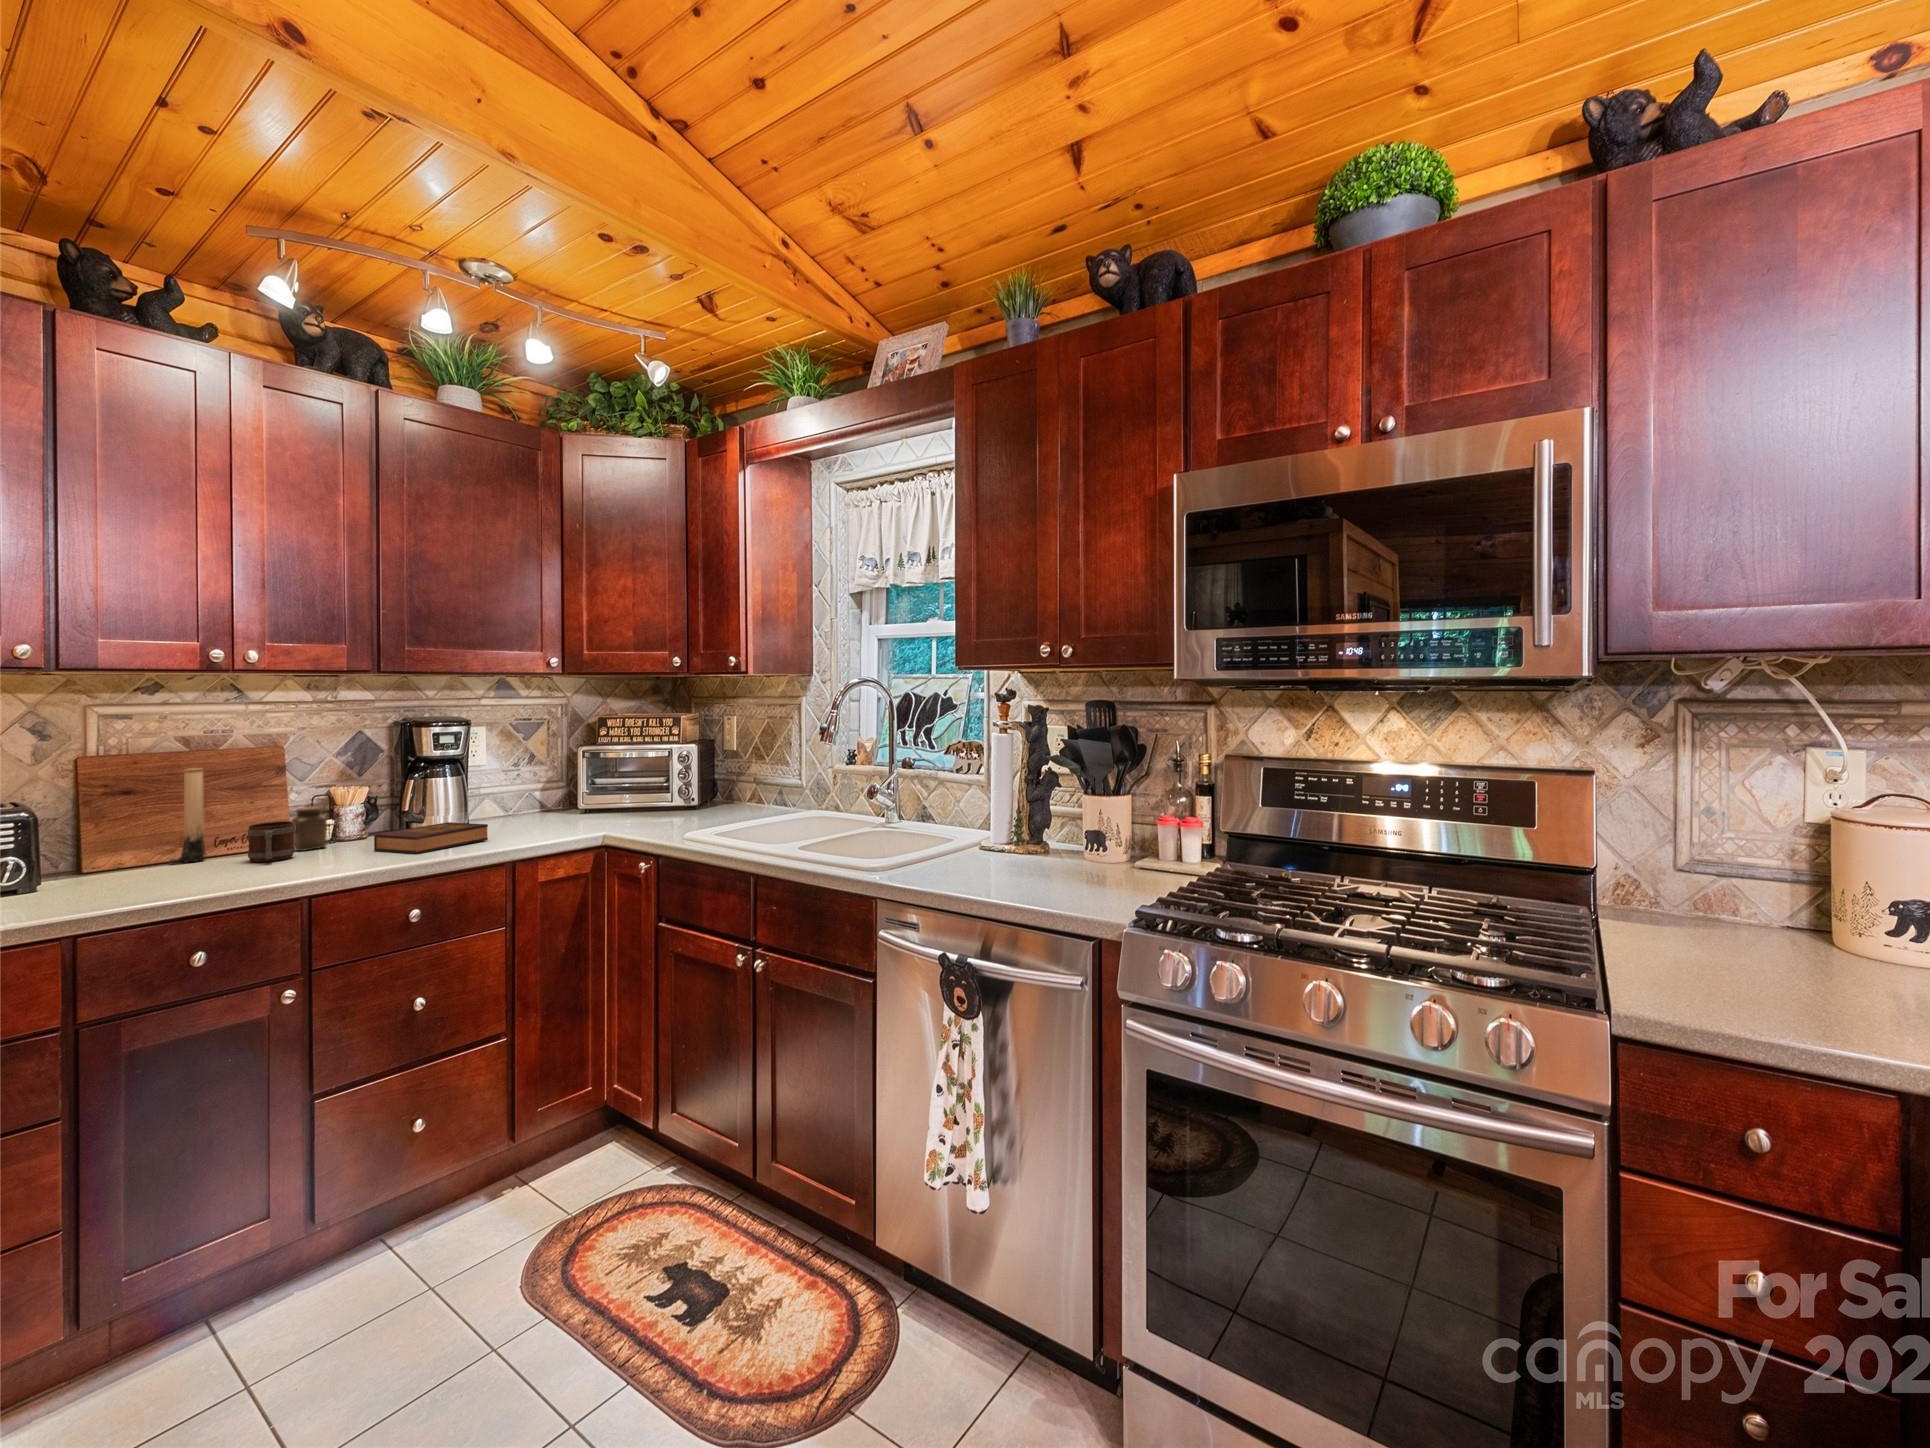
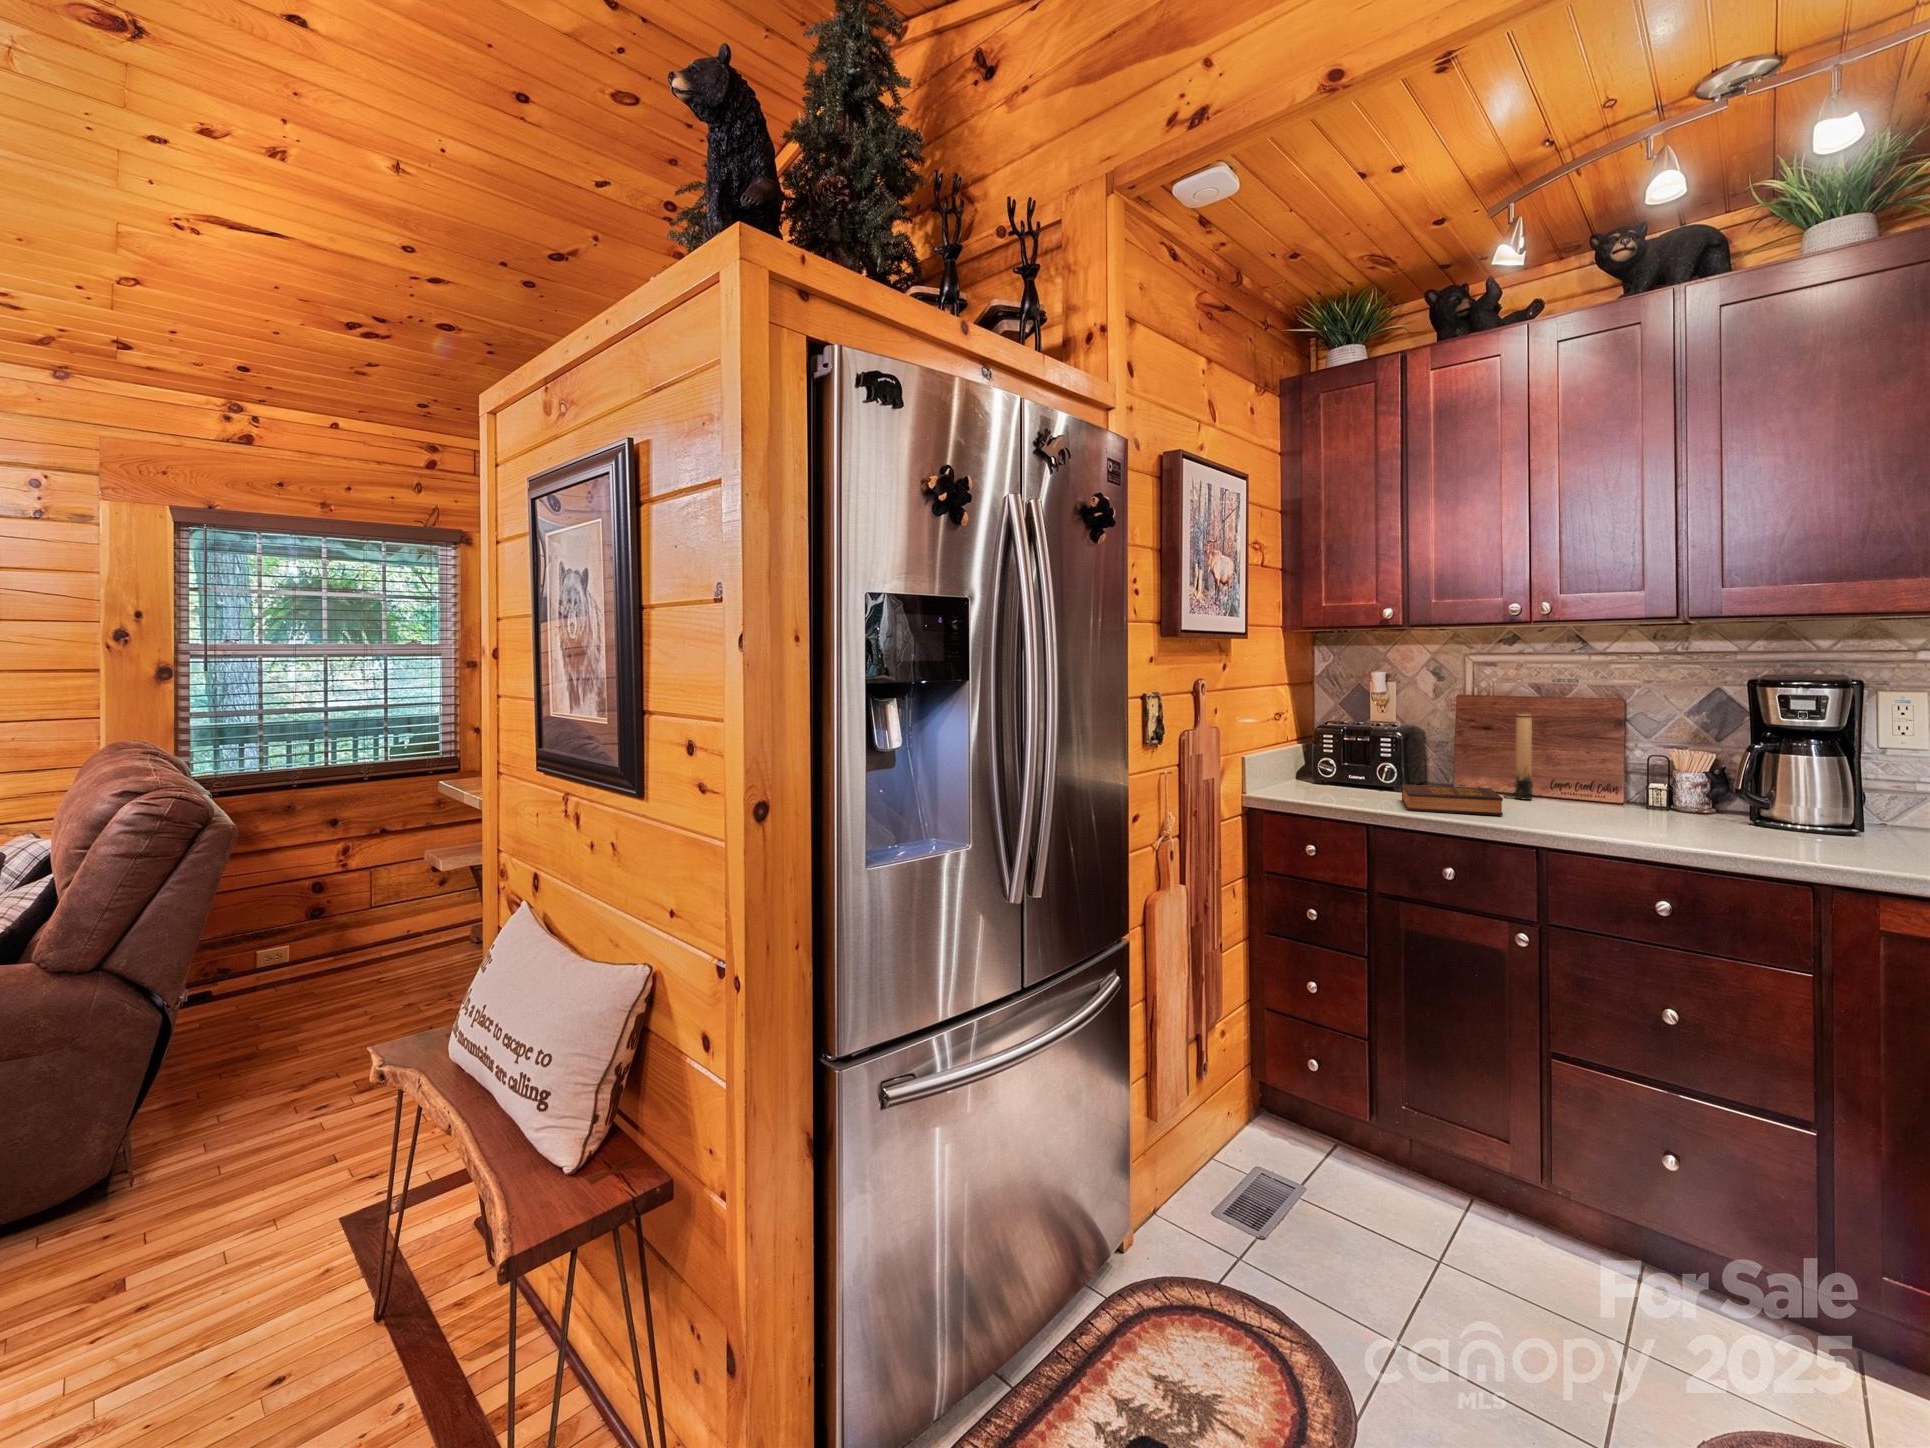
salt shaker: present [292,807,327,851] -> none [1611,766,1644,813]
mug: present [248,821,295,862] -> none [1552,774,1596,815]
hardback book: present [374,822,488,854] -> present [1402,785,1503,816]

